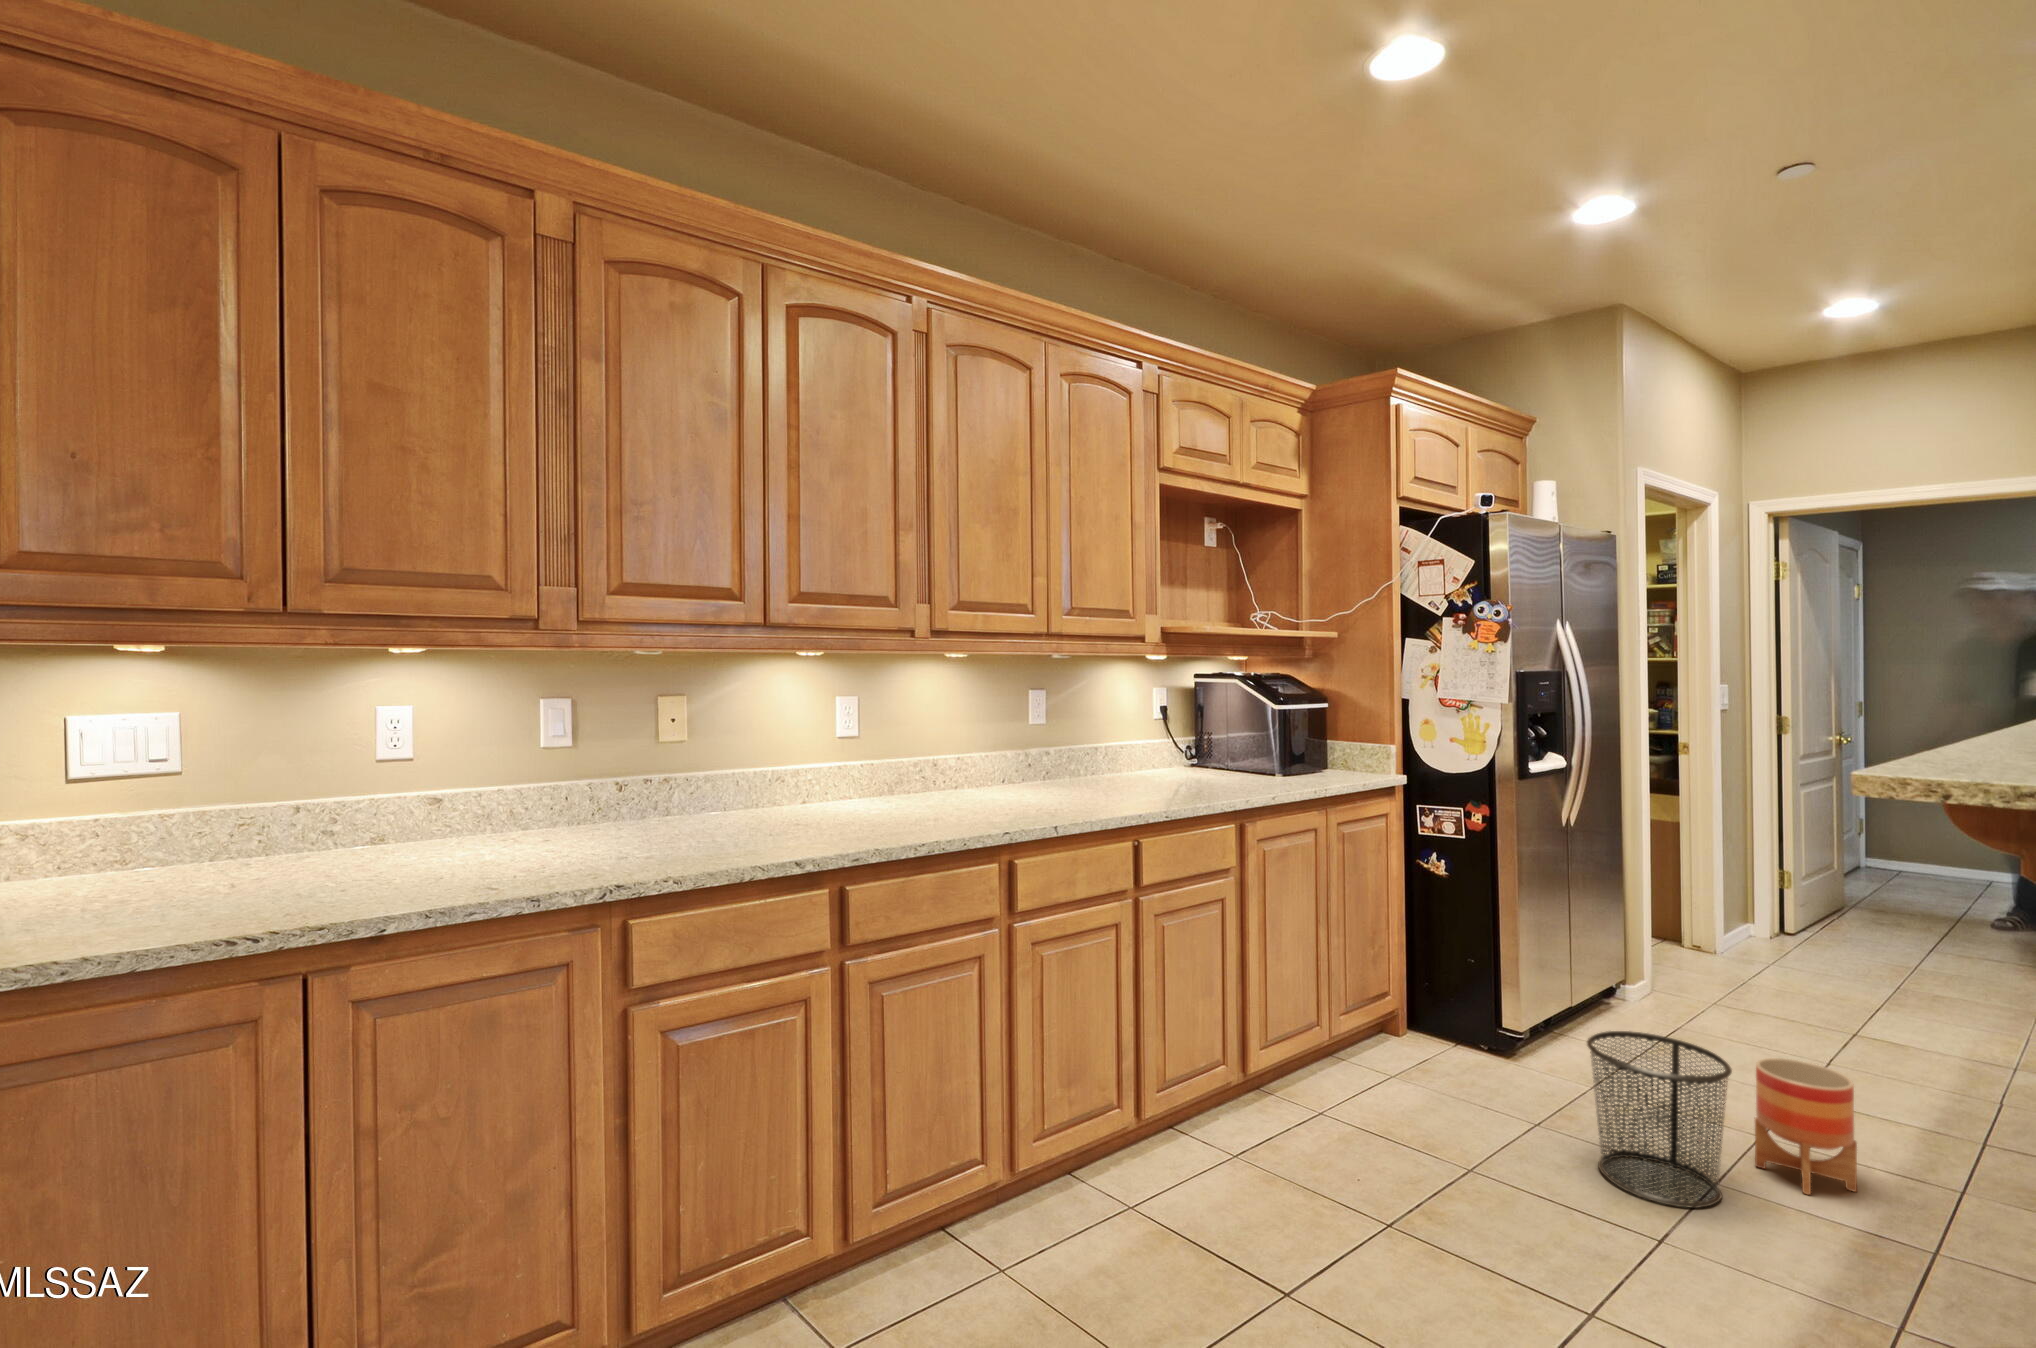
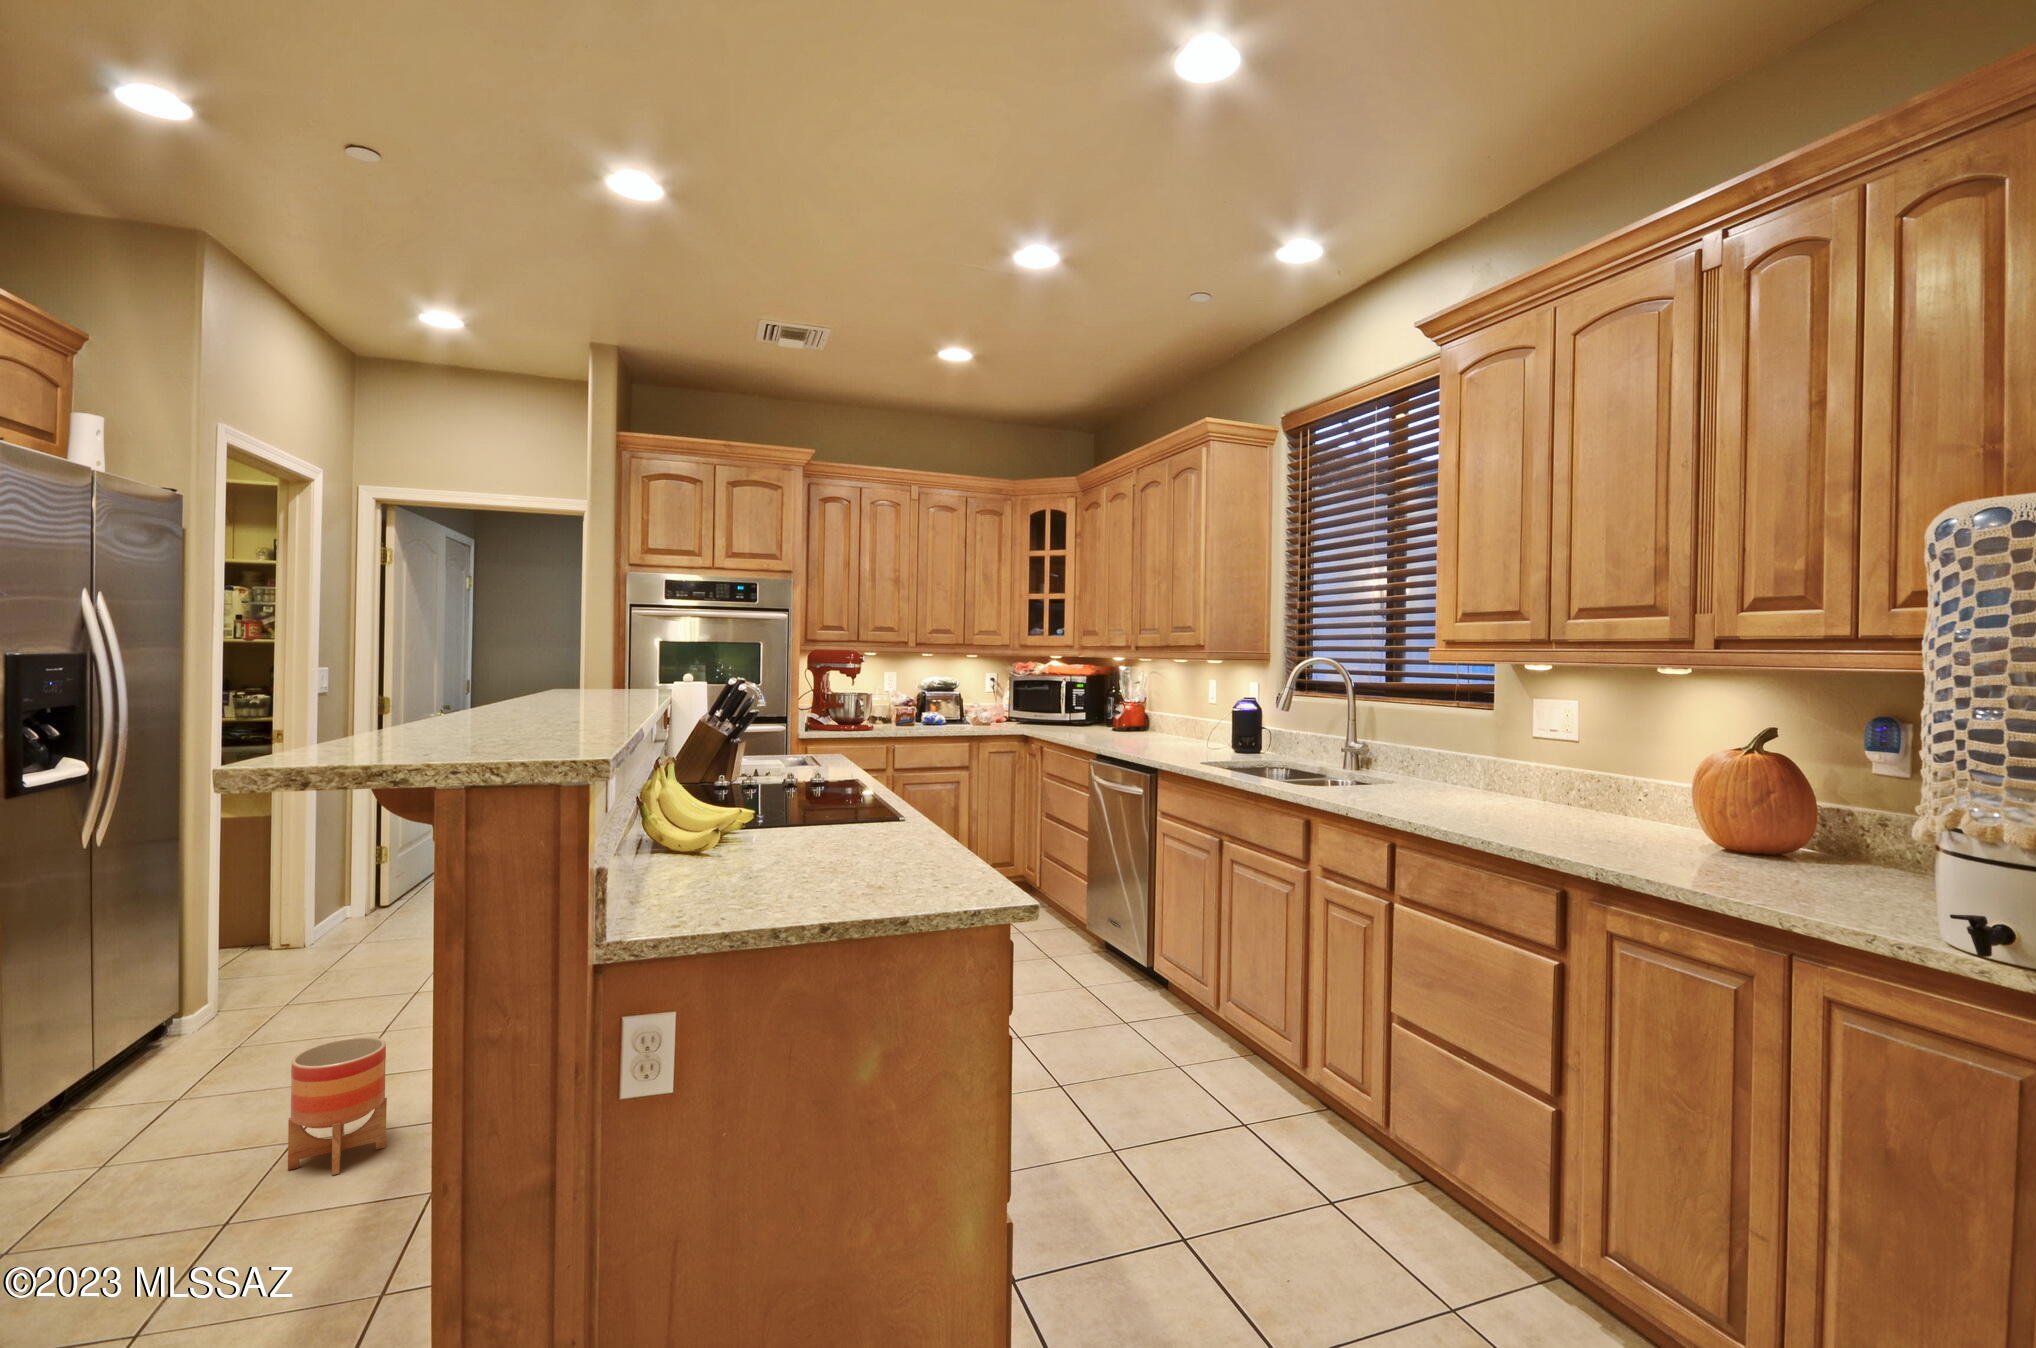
waste bin: present [1587,1031,1732,1208] -> none [63,1068,255,1283]

